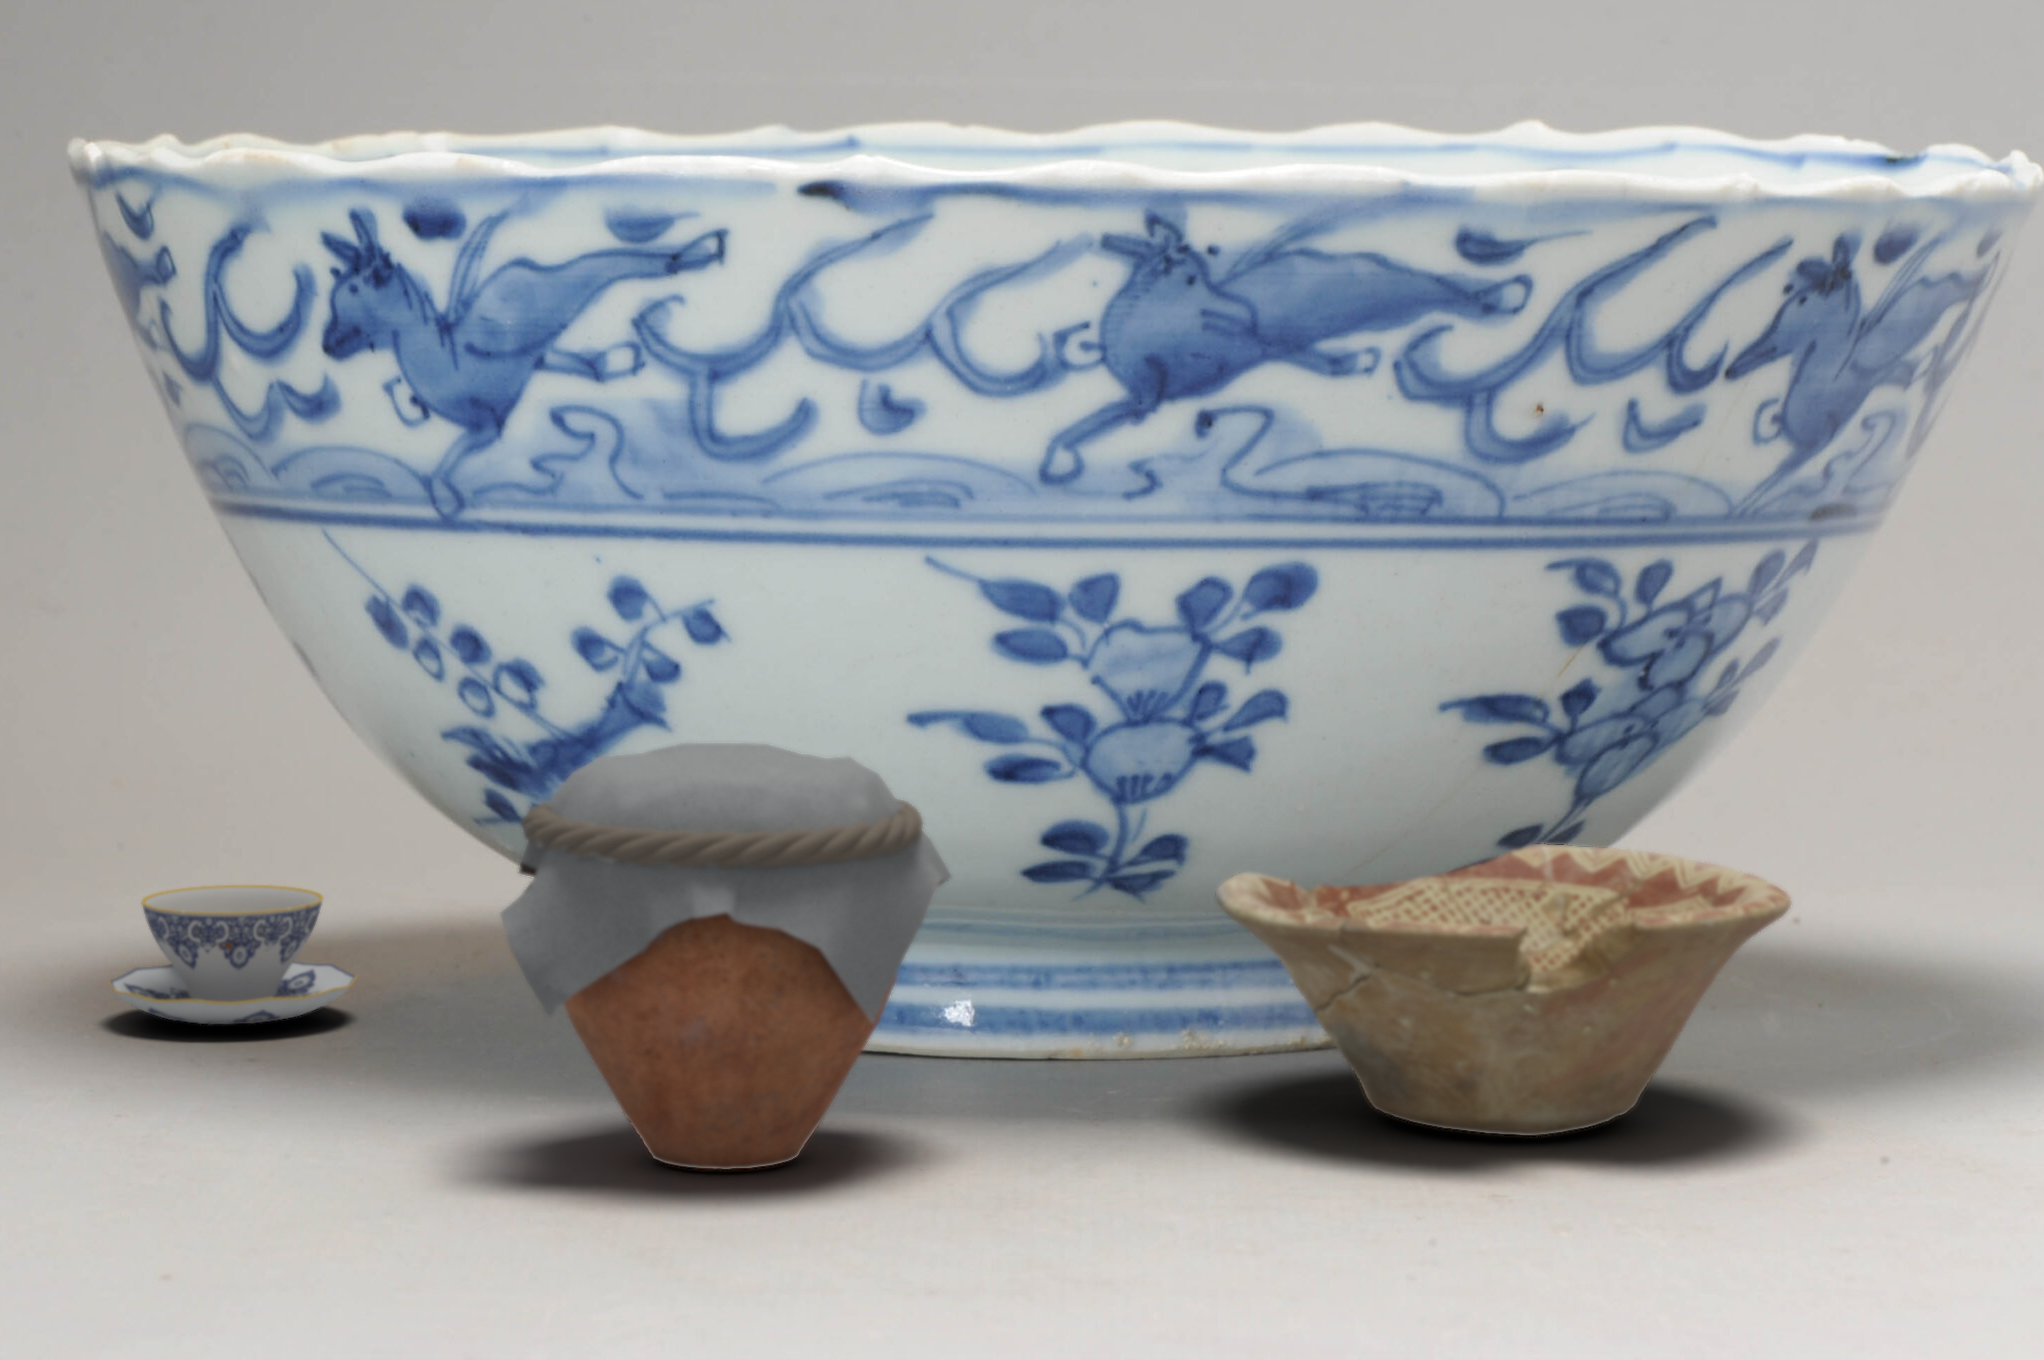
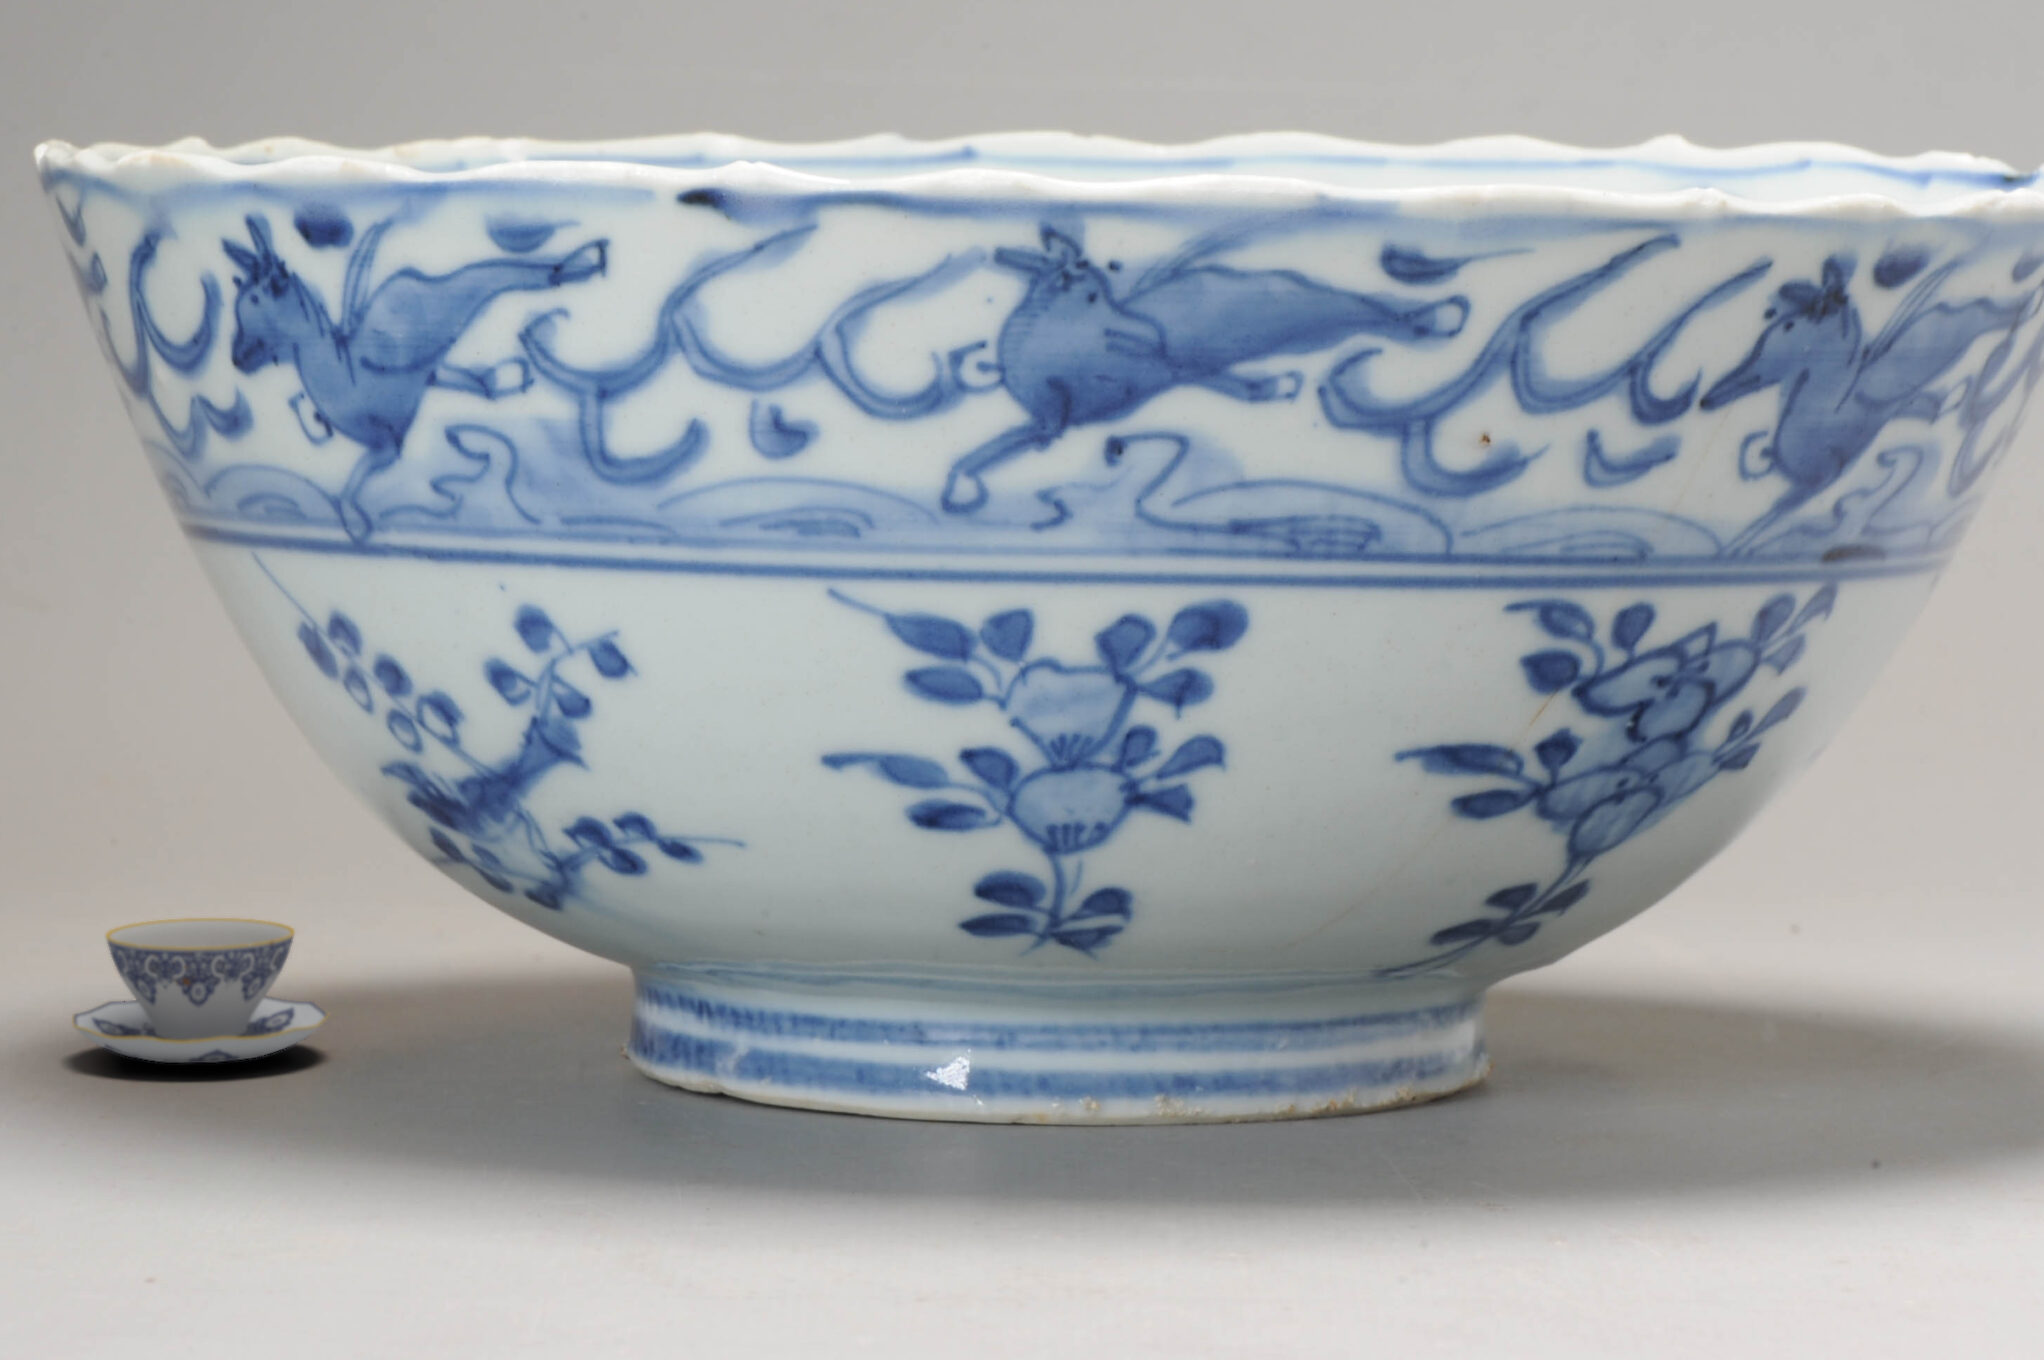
jar: present [500,743,951,1170] -> none [352,782,848,1235]
dish: present [1216,844,1791,1136] -> none [1154,902,1771,1222]

